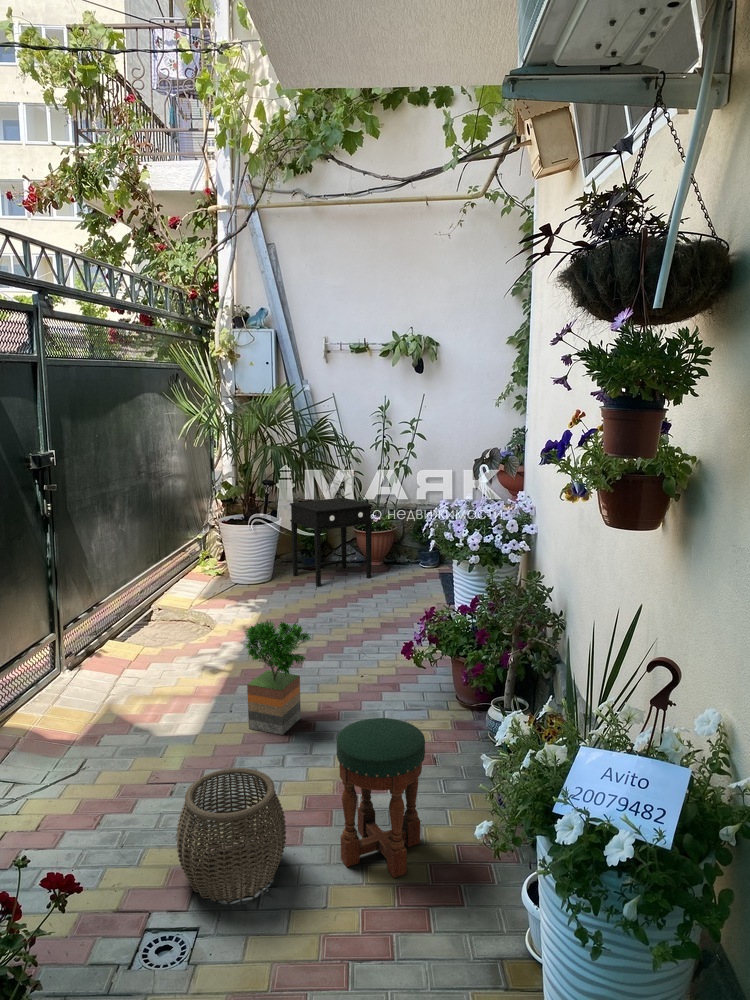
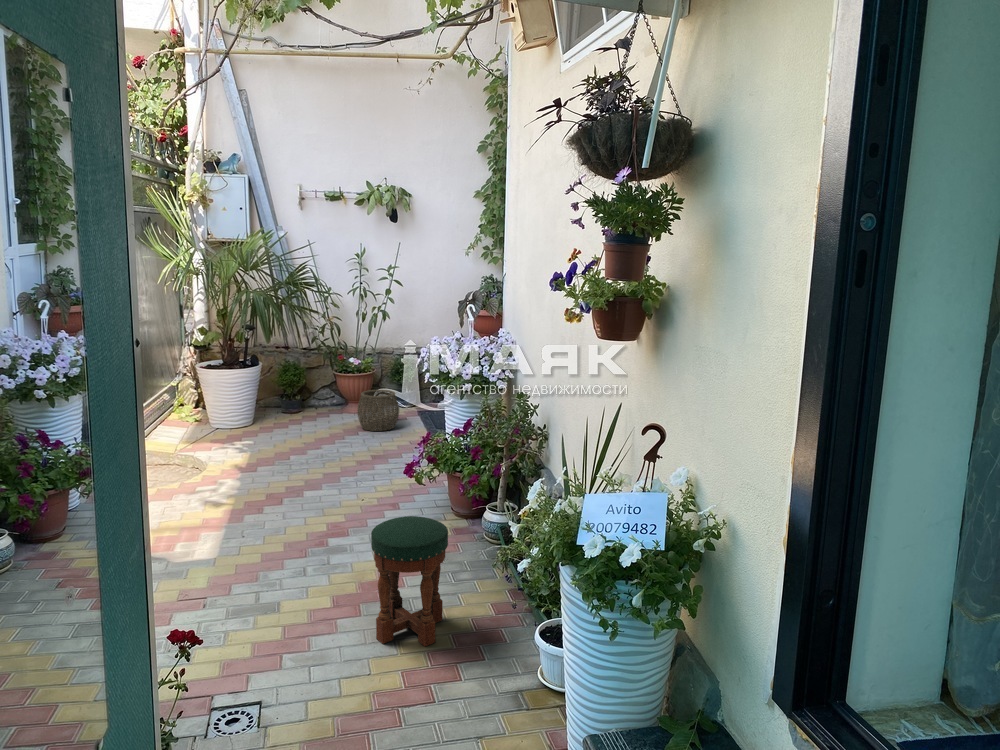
side table: present [290,498,373,587] -> none [269,343,353,429]
potted tree: present [245,621,311,735] -> none [257,448,324,552]
woven basket: present [176,768,286,902] -> present [357,390,399,431]

